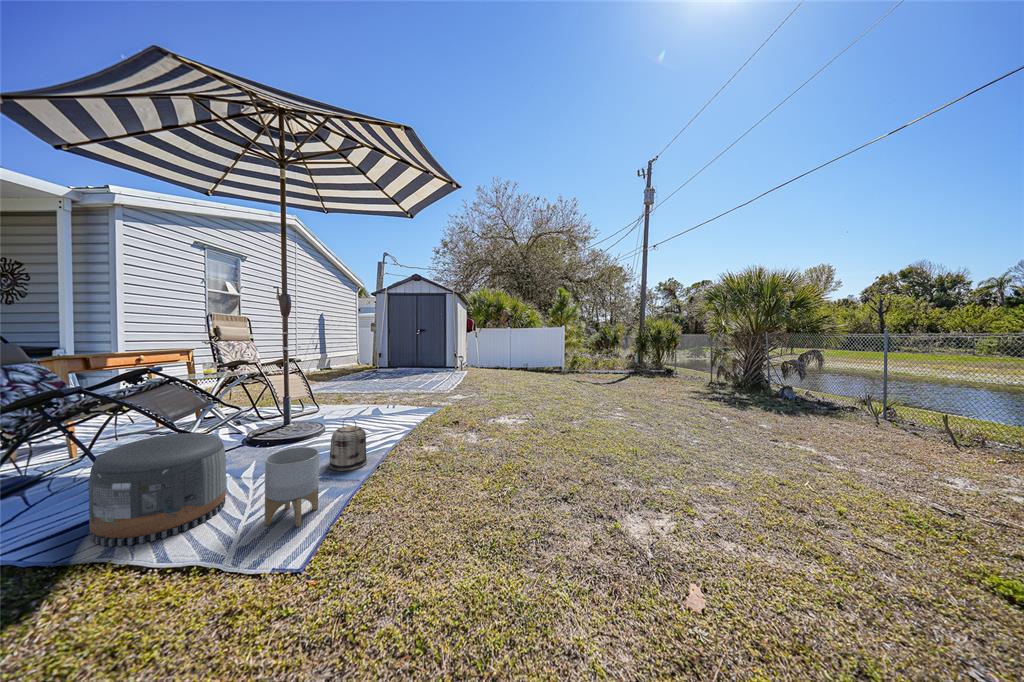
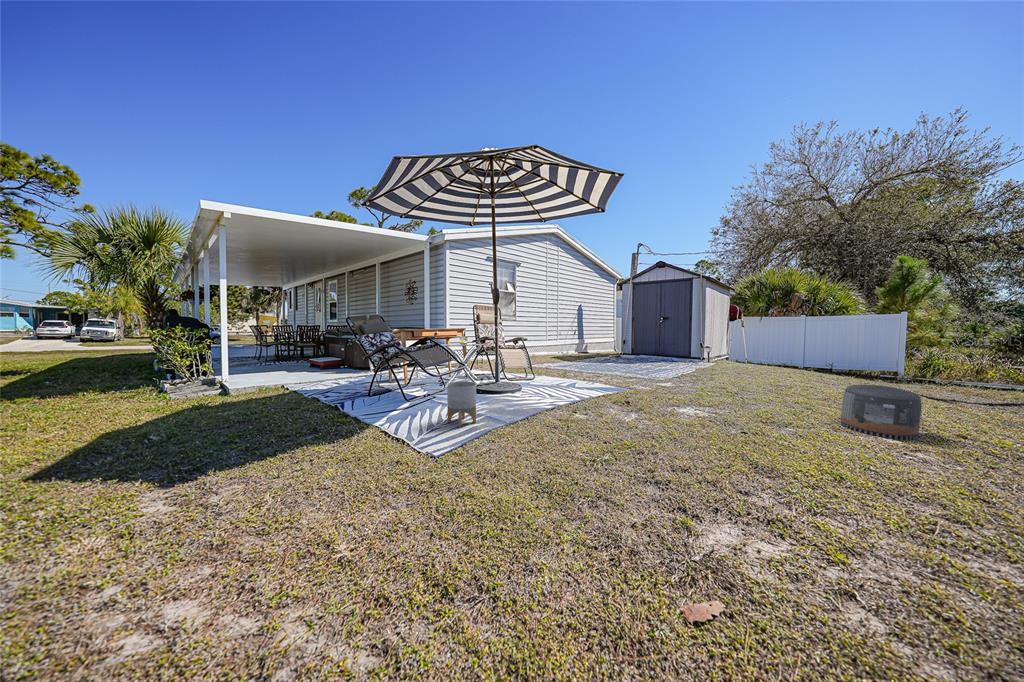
basket: present [329,418,367,471] -> none [503,373,528,410]
pouf: present [89,433,226,546] -> present [841,385,922,440]

